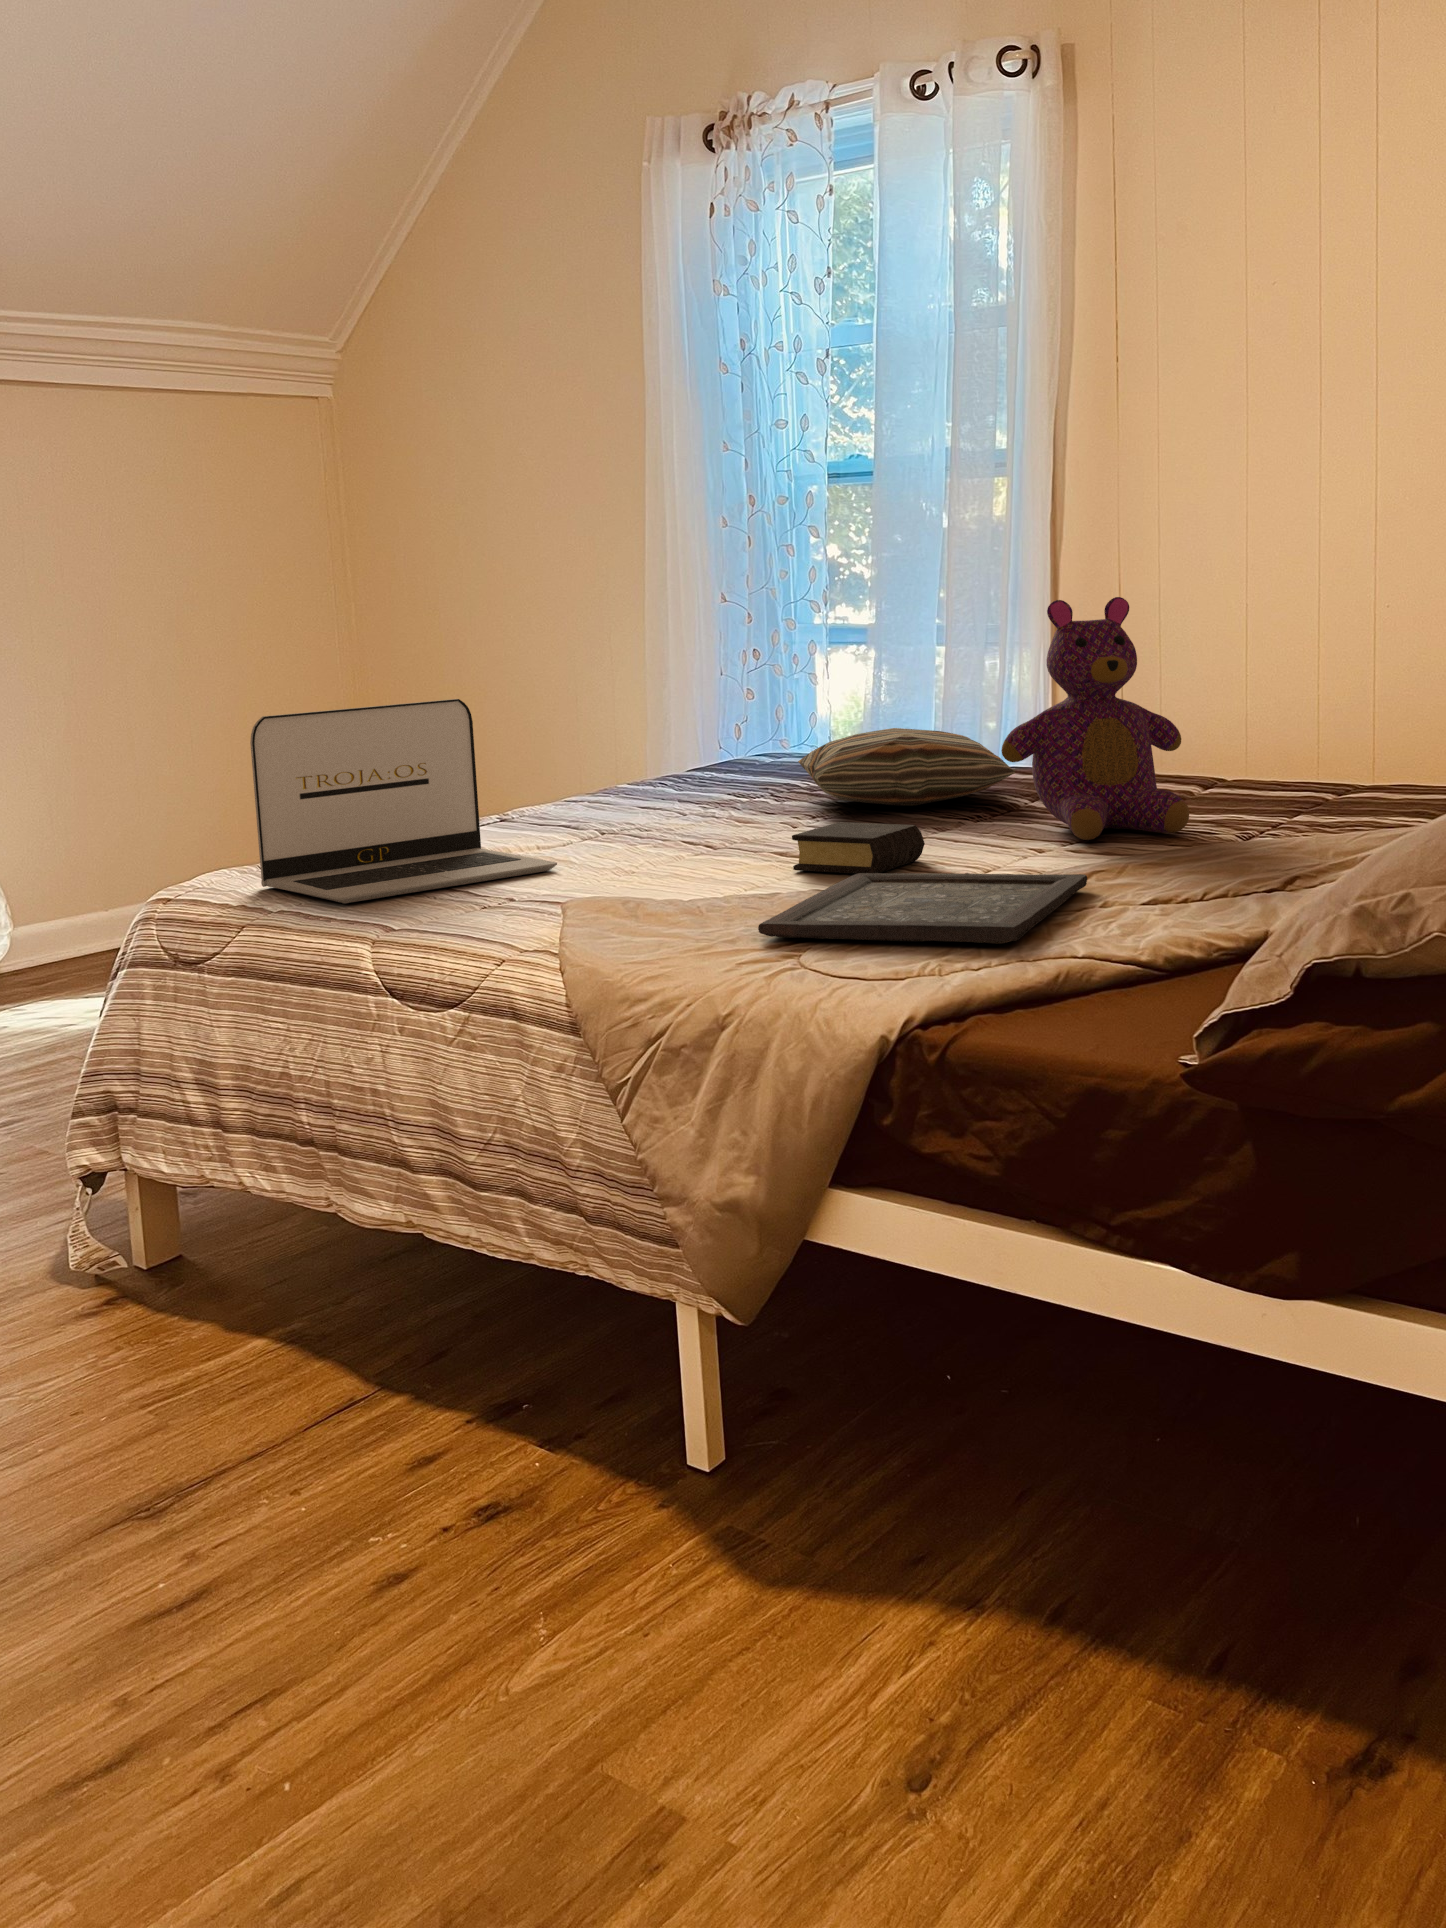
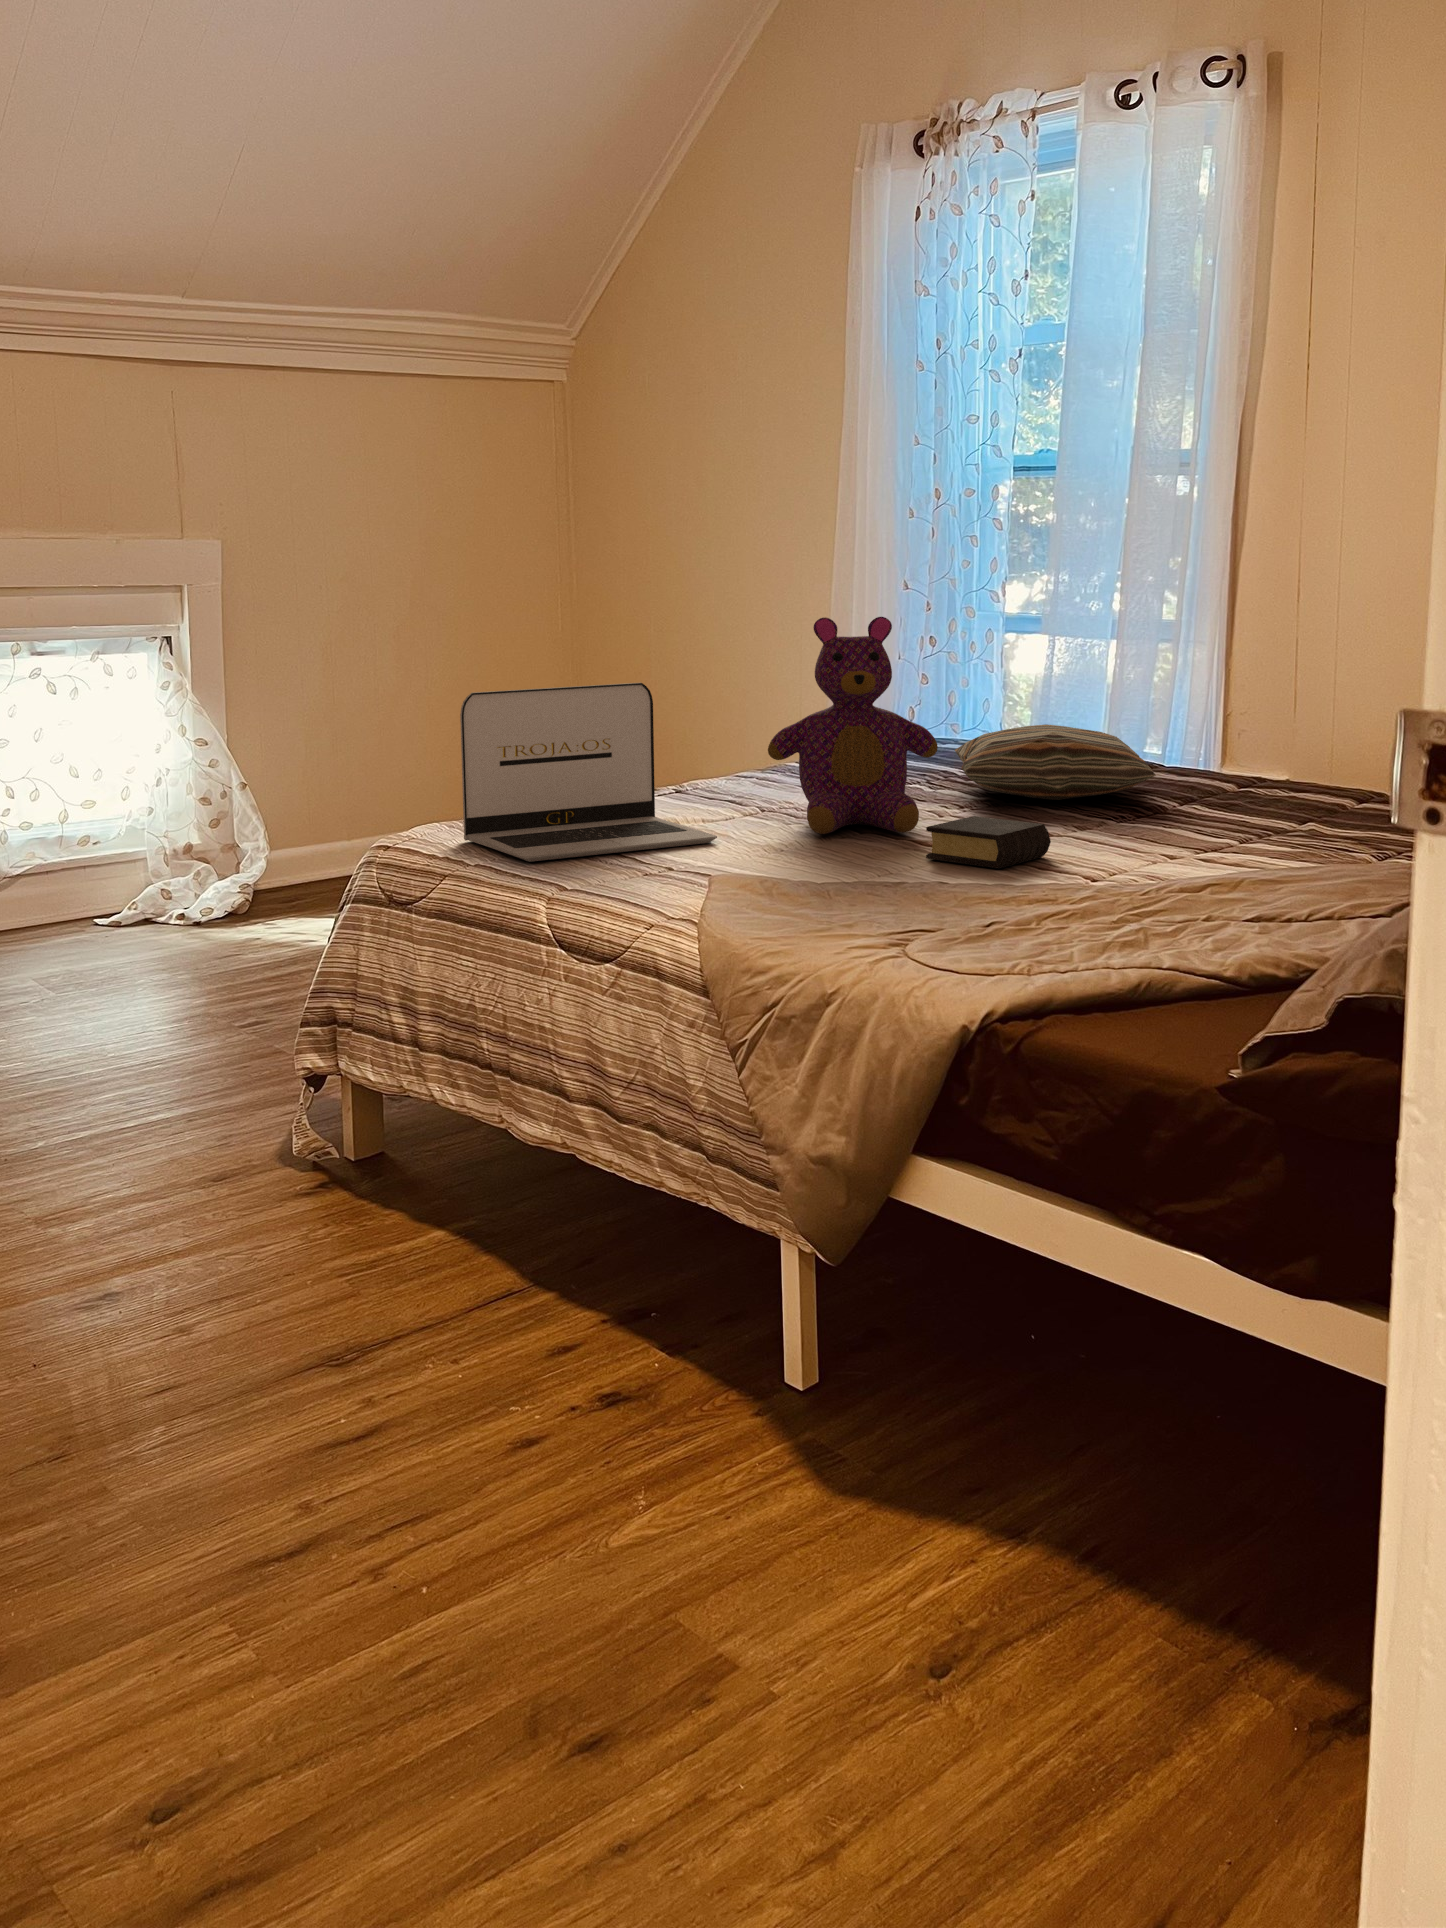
teddy bear: present [1001,597,1189,840] -> present [768,617,938,834]
tray: present [758,873,1087,944] -> none [875,867,1193,947]

